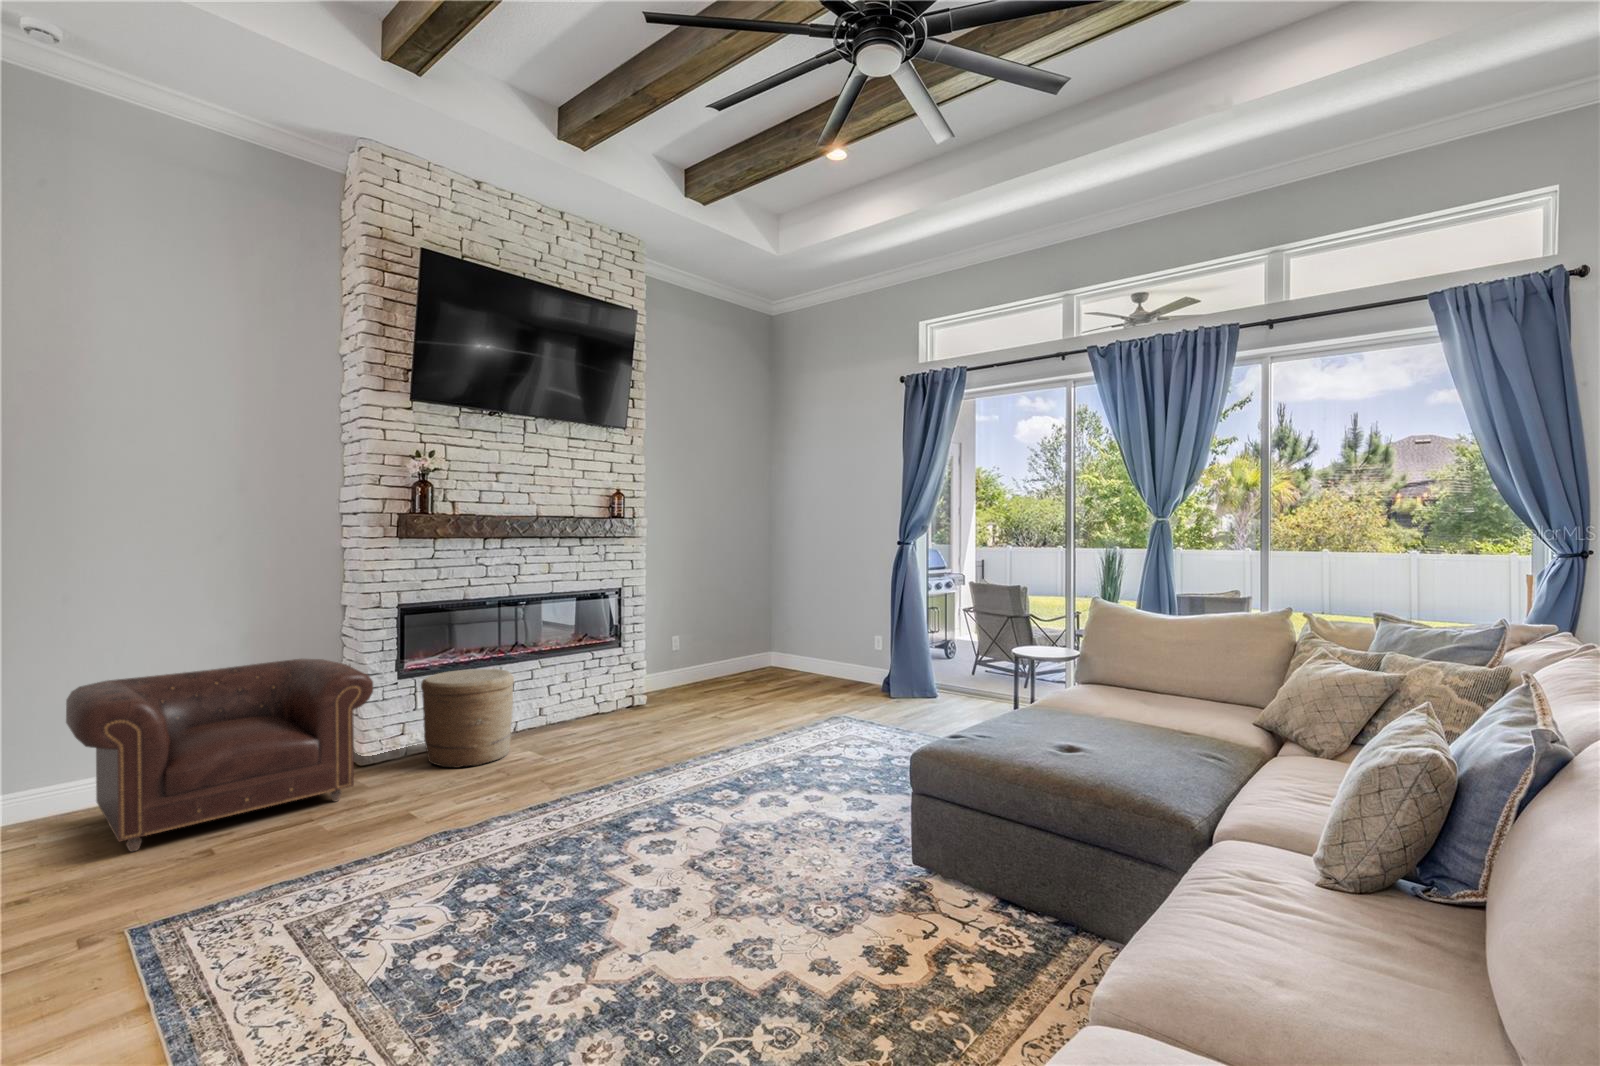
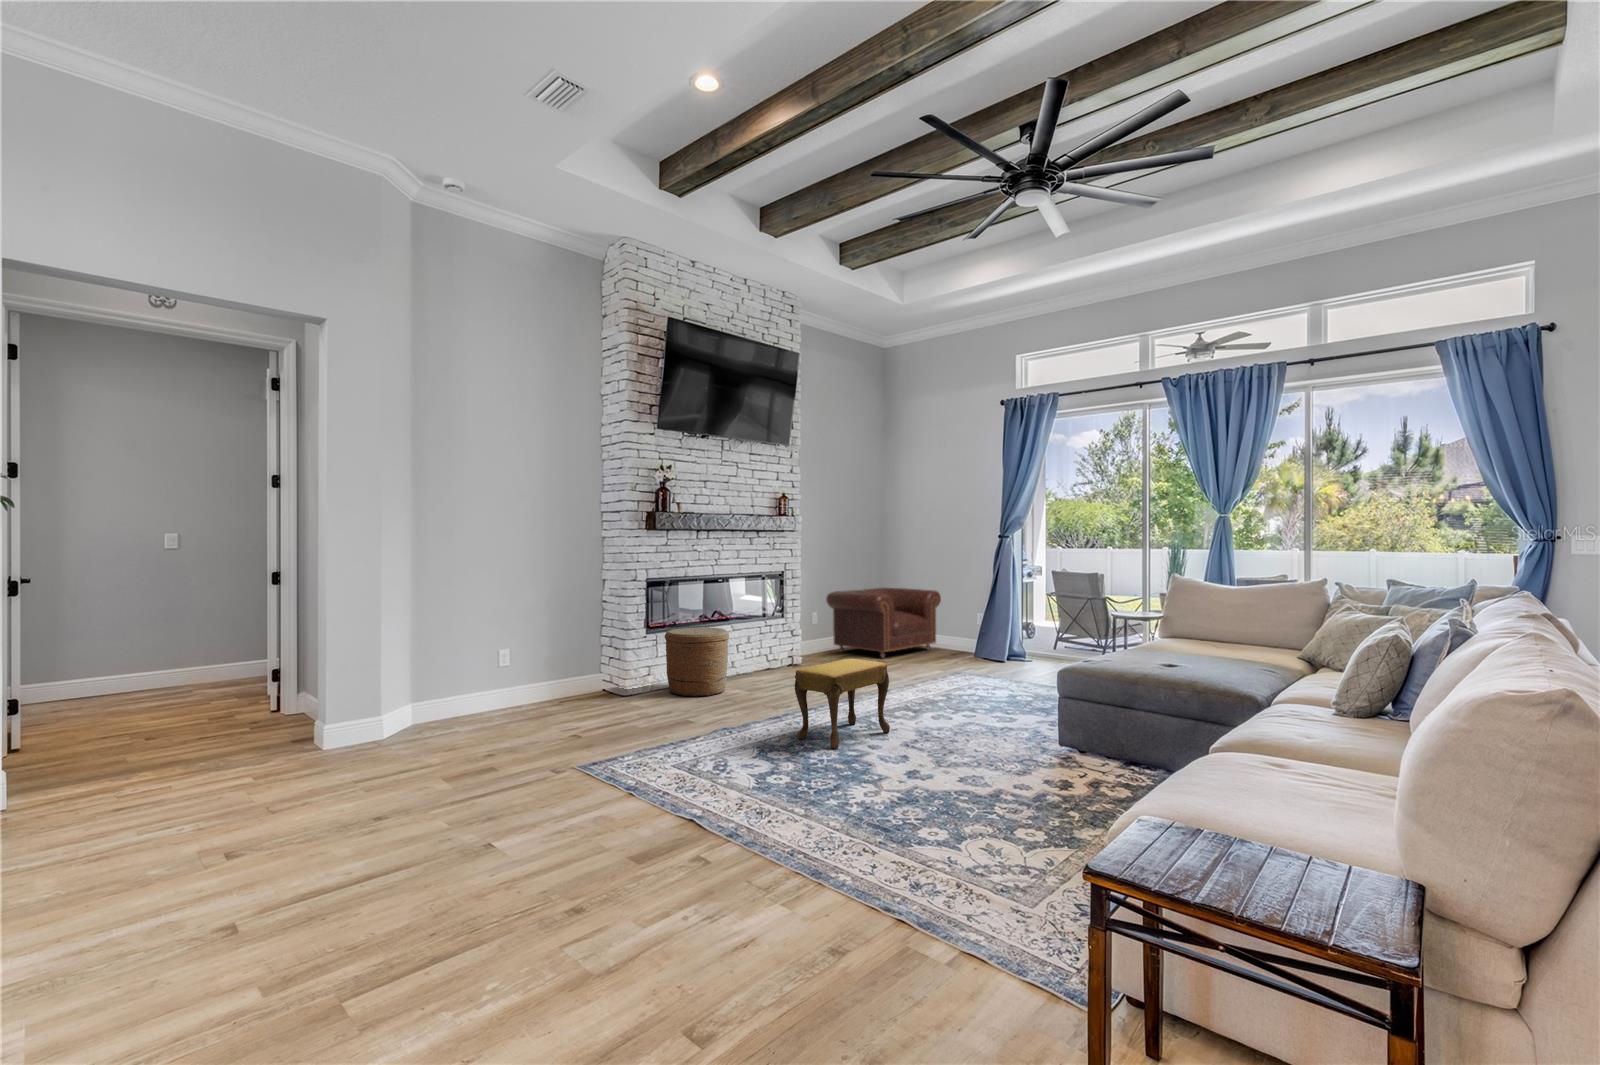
armchair: present [66,659,373,851] -> present [826,588,941,658]
footstool: none [534,727,684,877] -> present [795,659,890,749]

